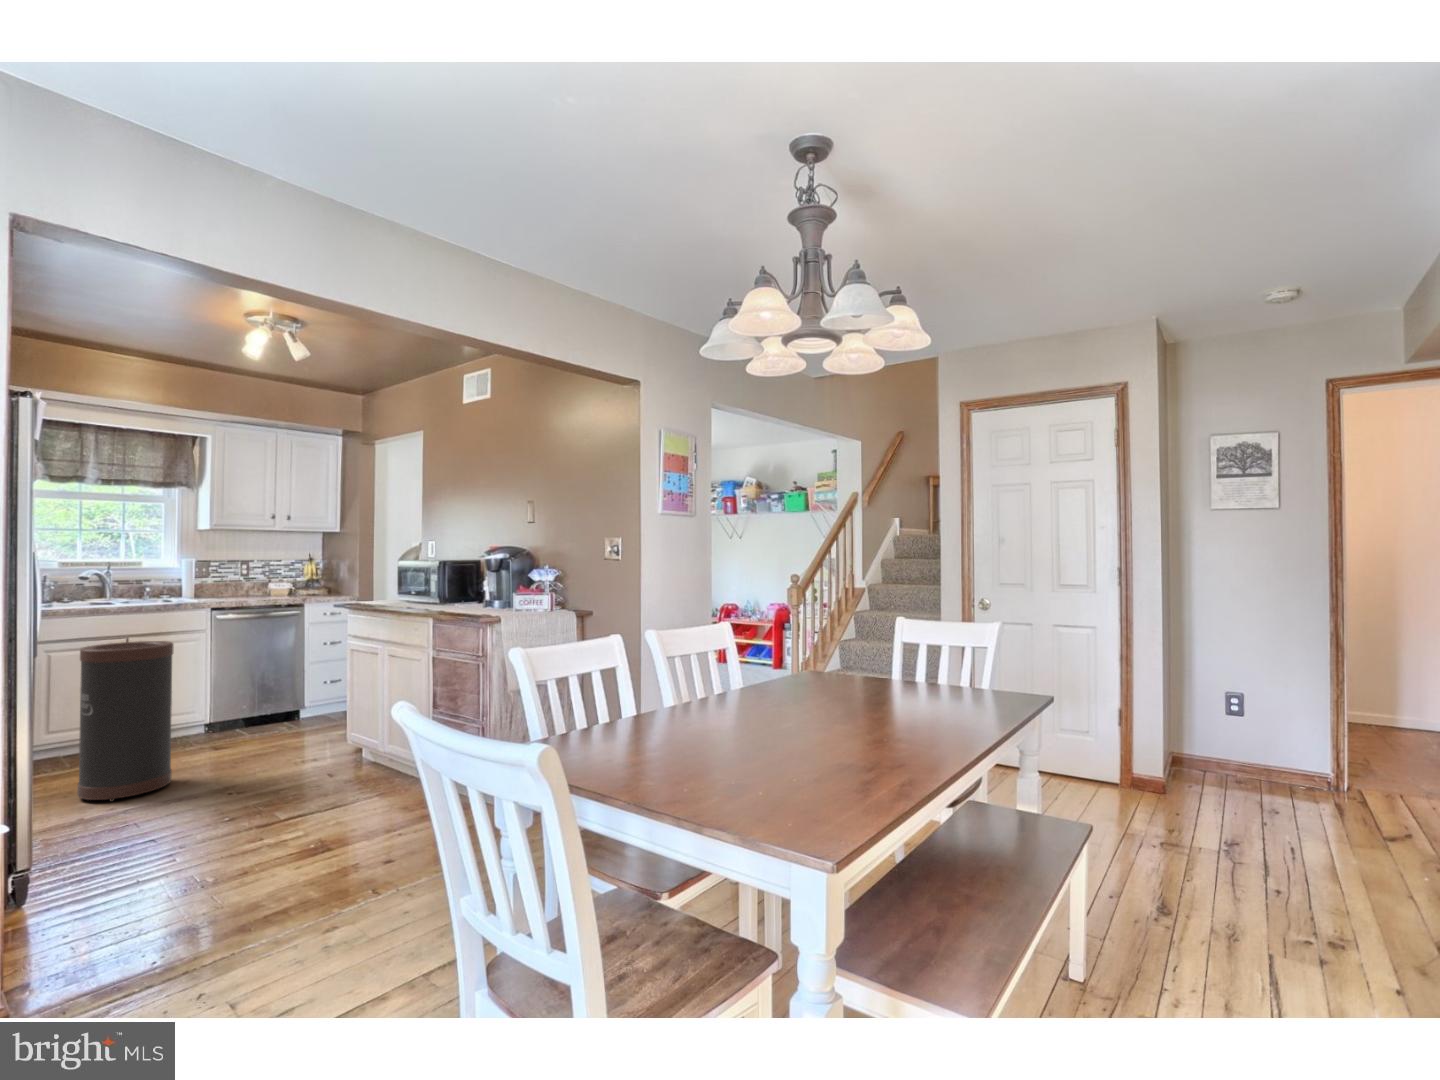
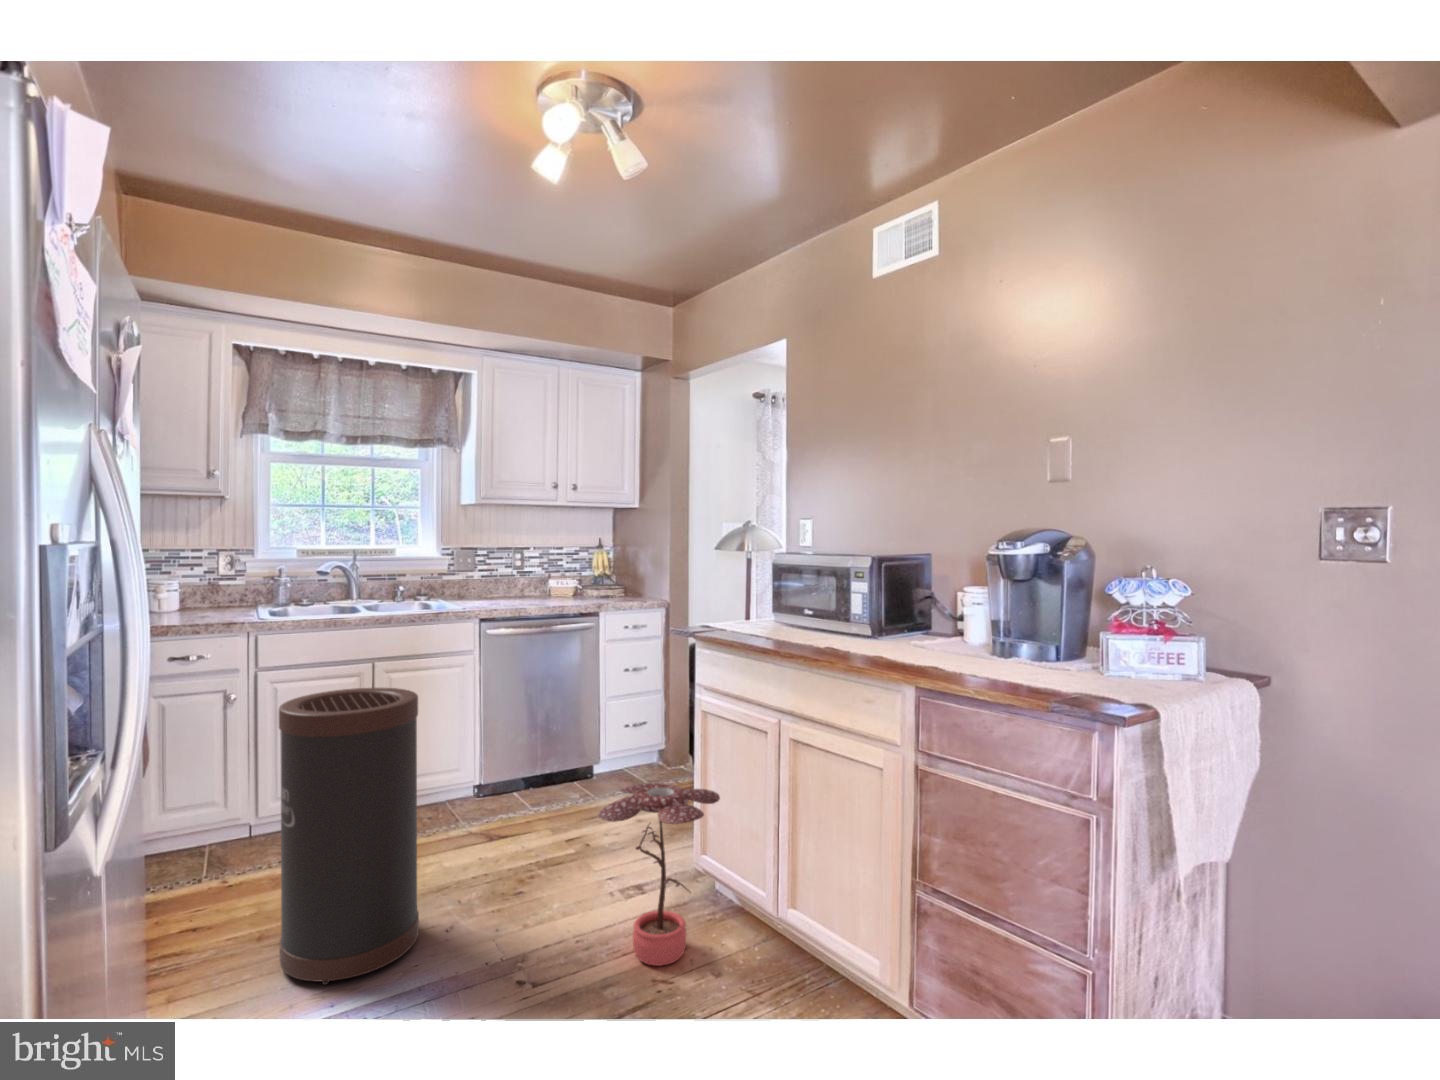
potted plant: none [288,686,364,778] -> present [599,783,720,966]

